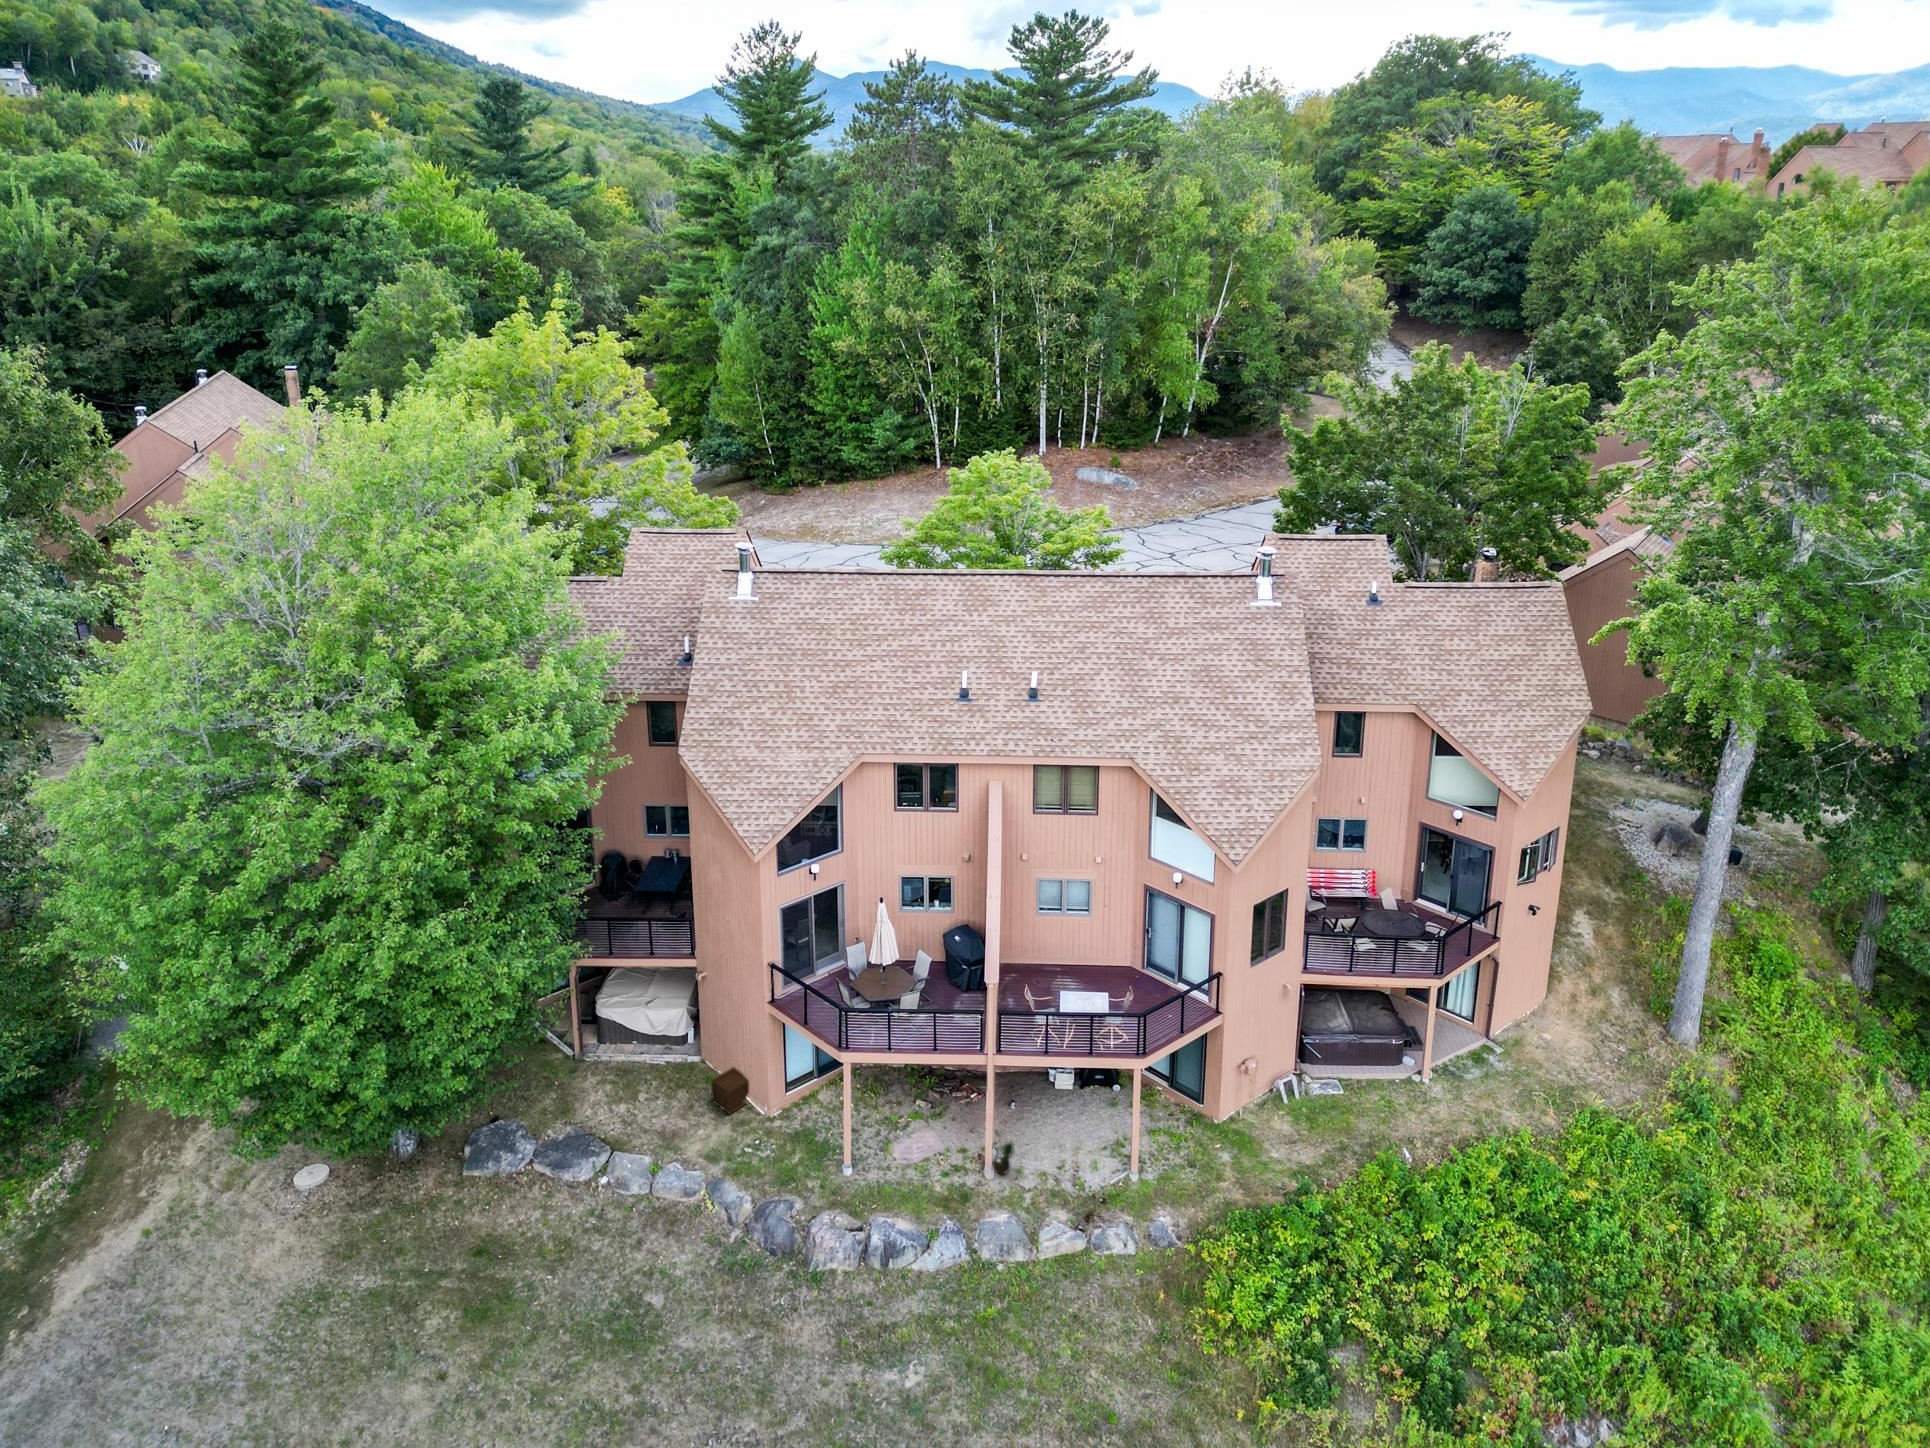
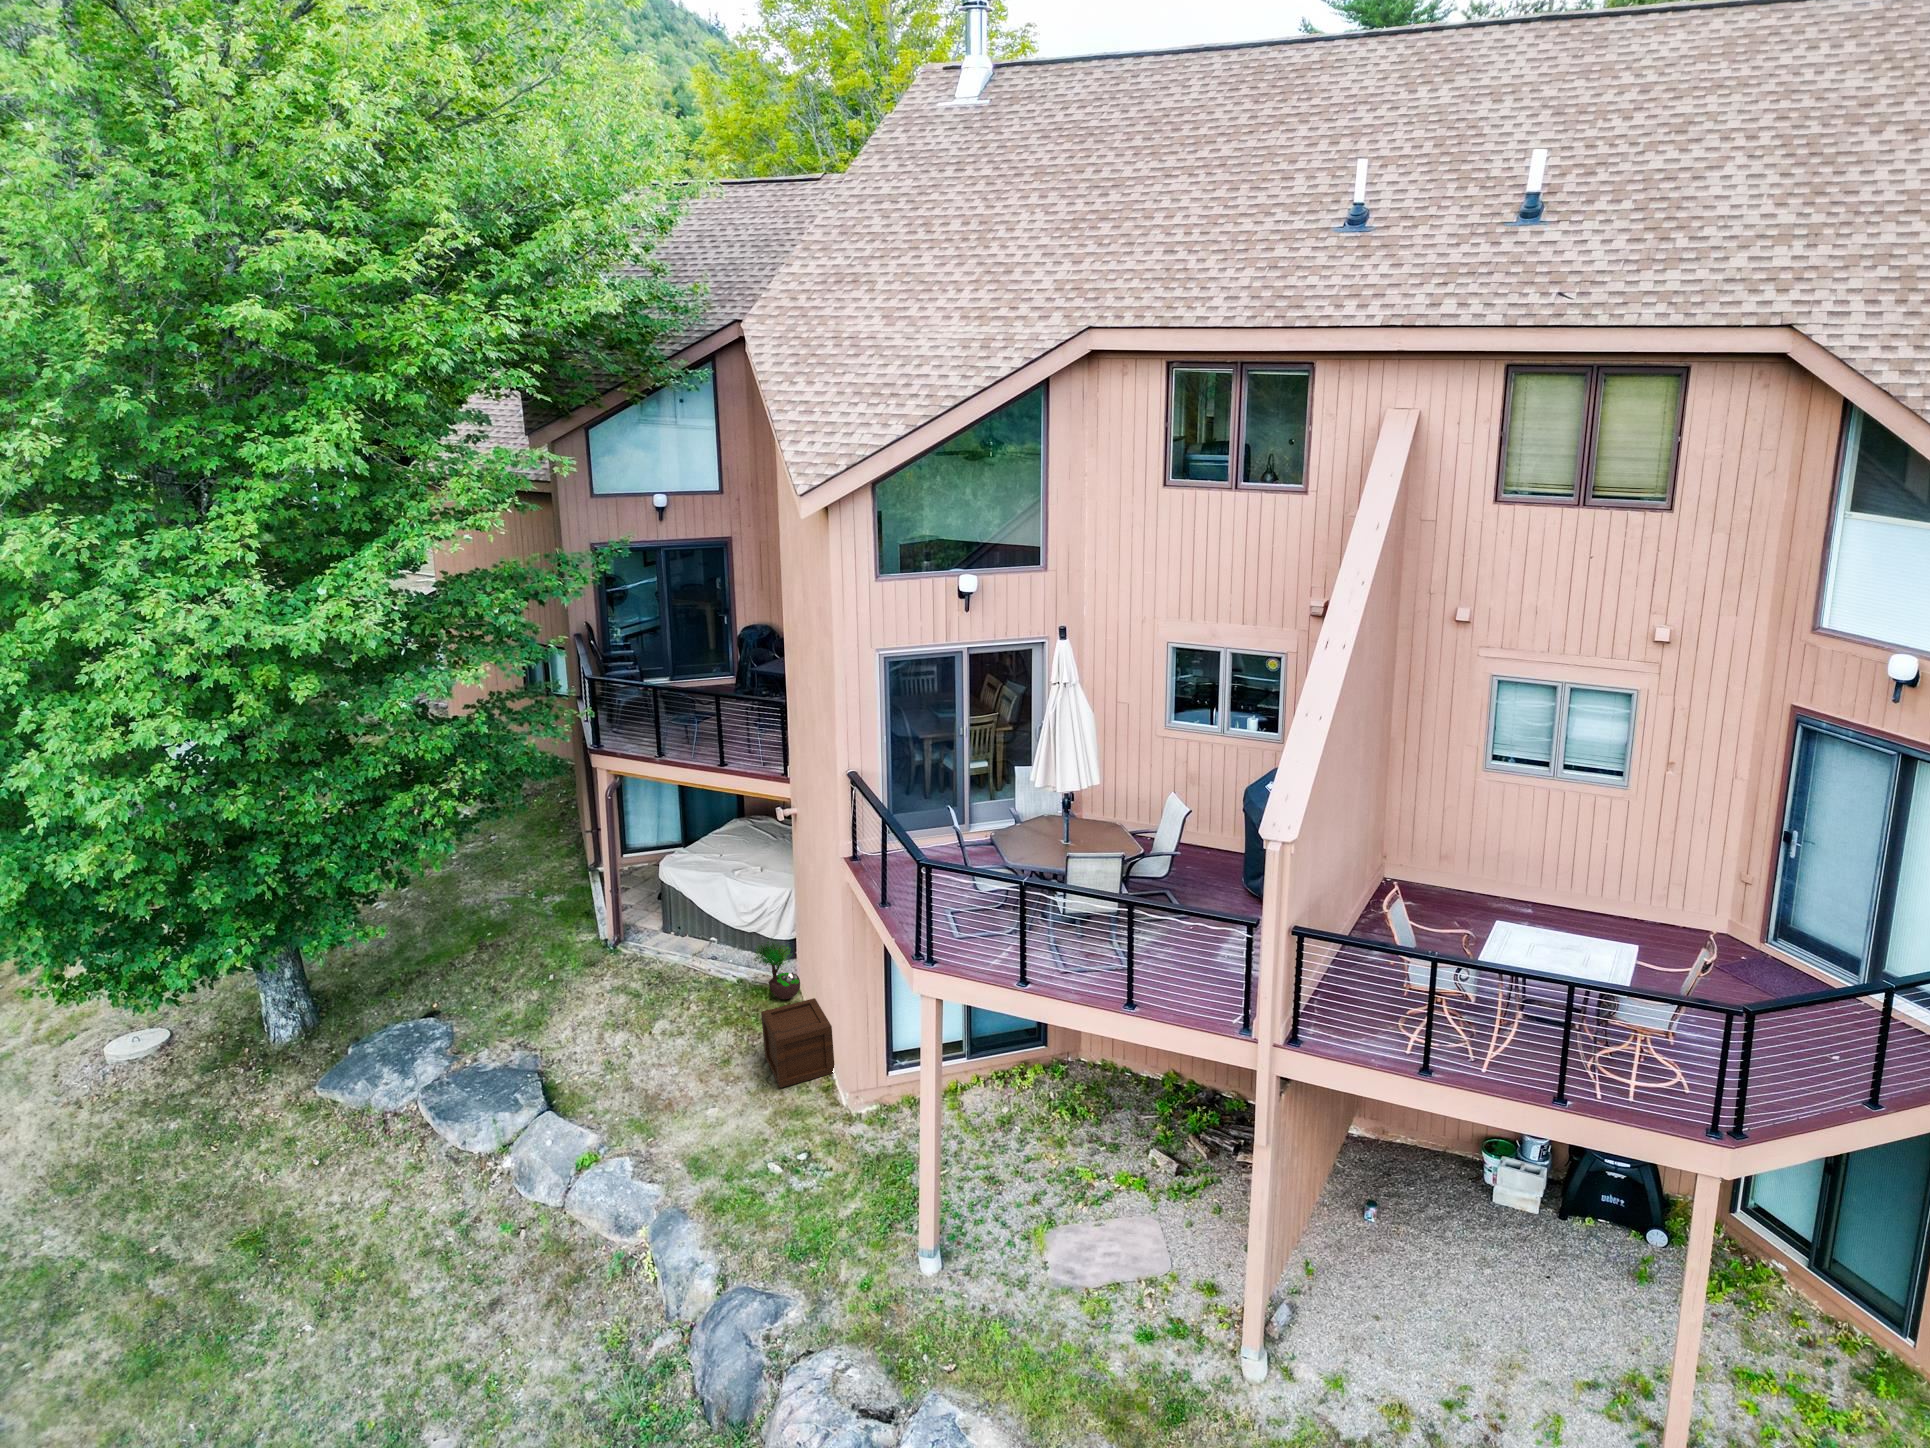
potted tree: present [993,1142,1014,1174] -> present [755,942,800,999]

